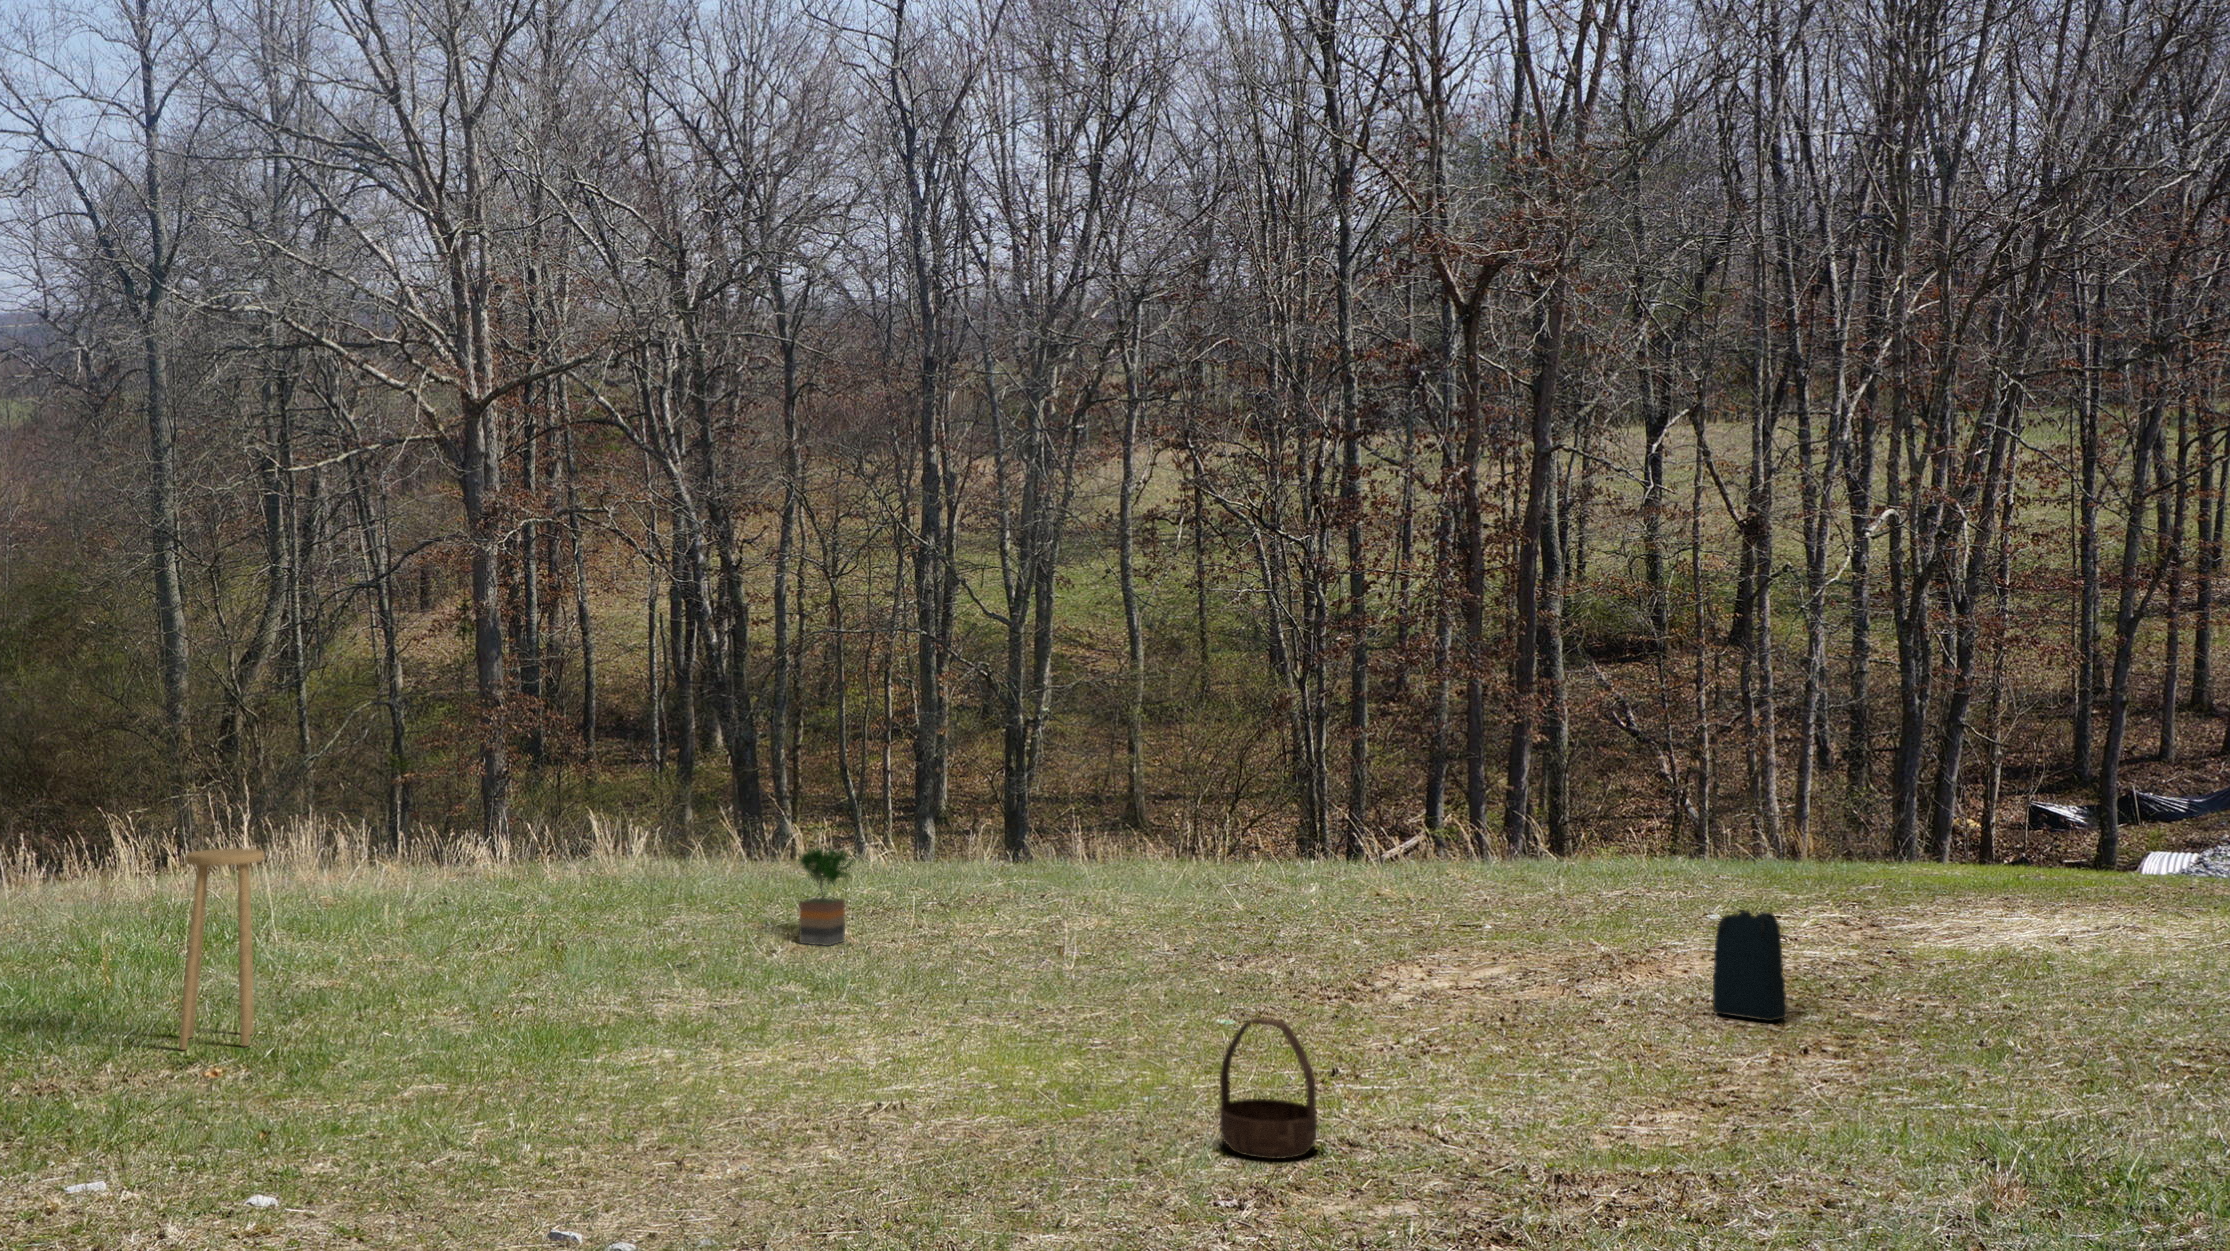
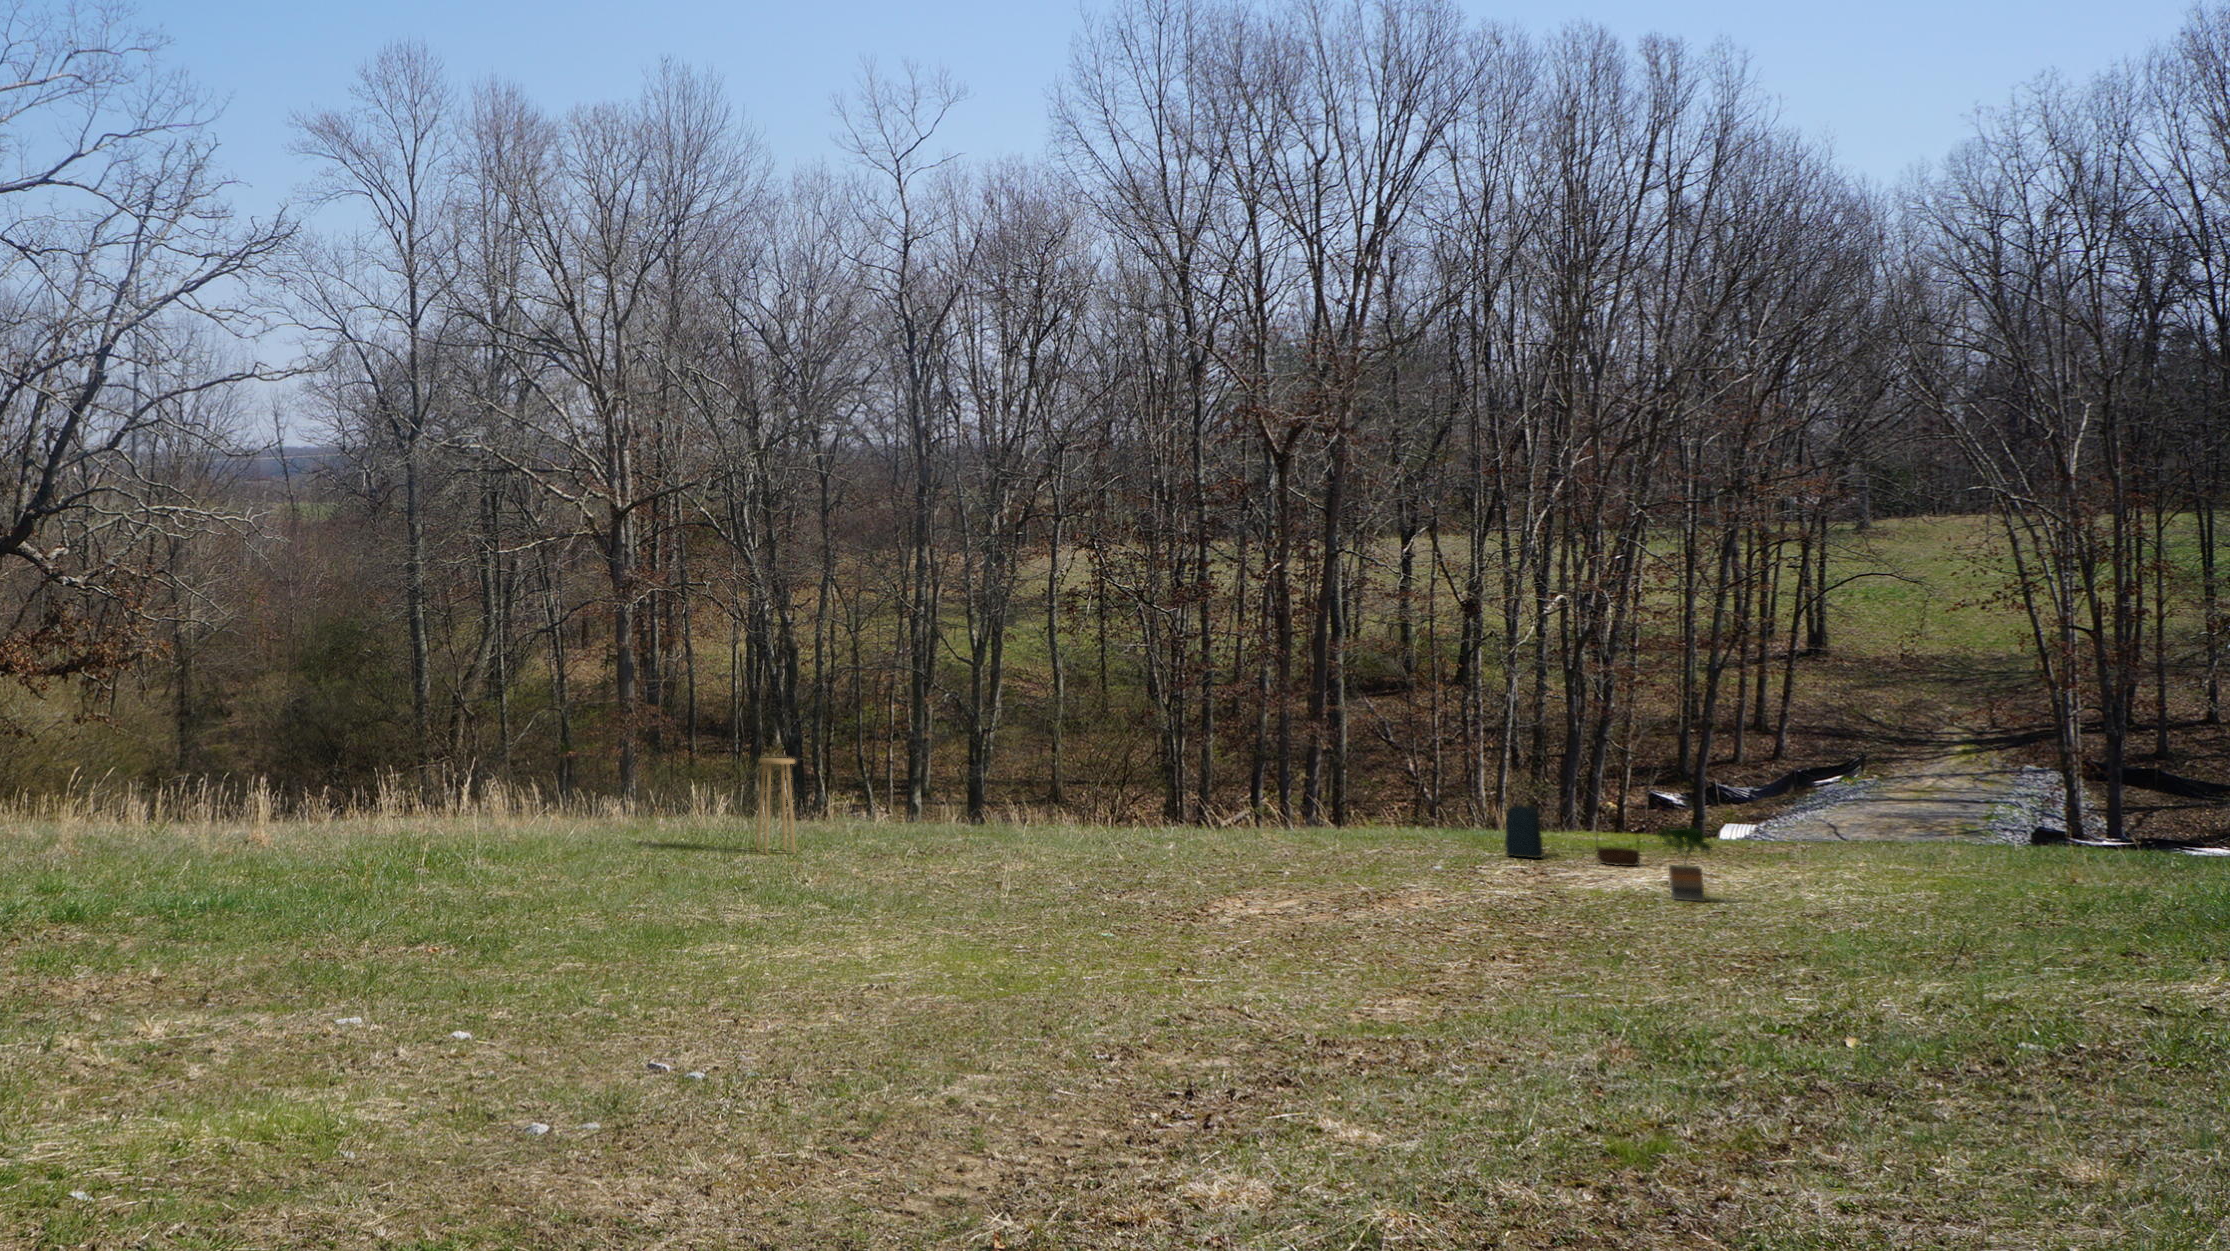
potted tree: present [799,848,854,946] -> present [1657,826,1712,902]
basket: present [1219,1018,1317,1159] -> present [1597,822,1640,866]

